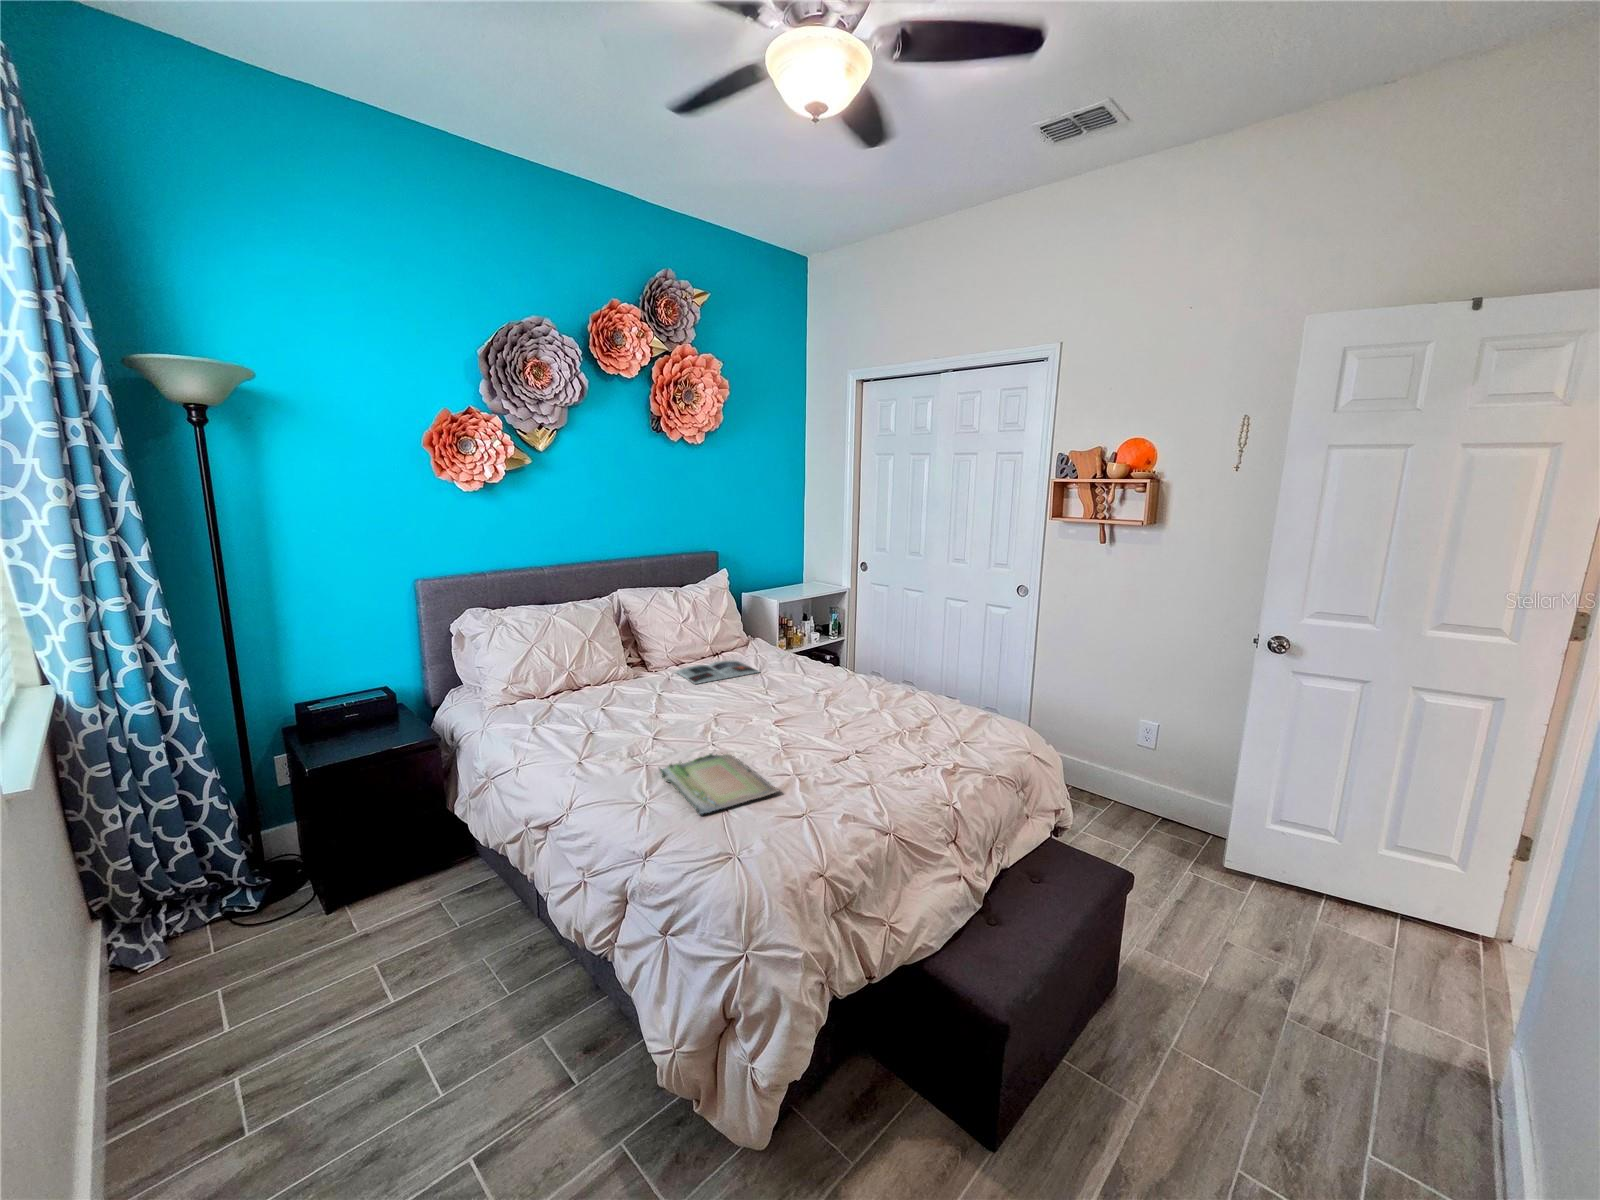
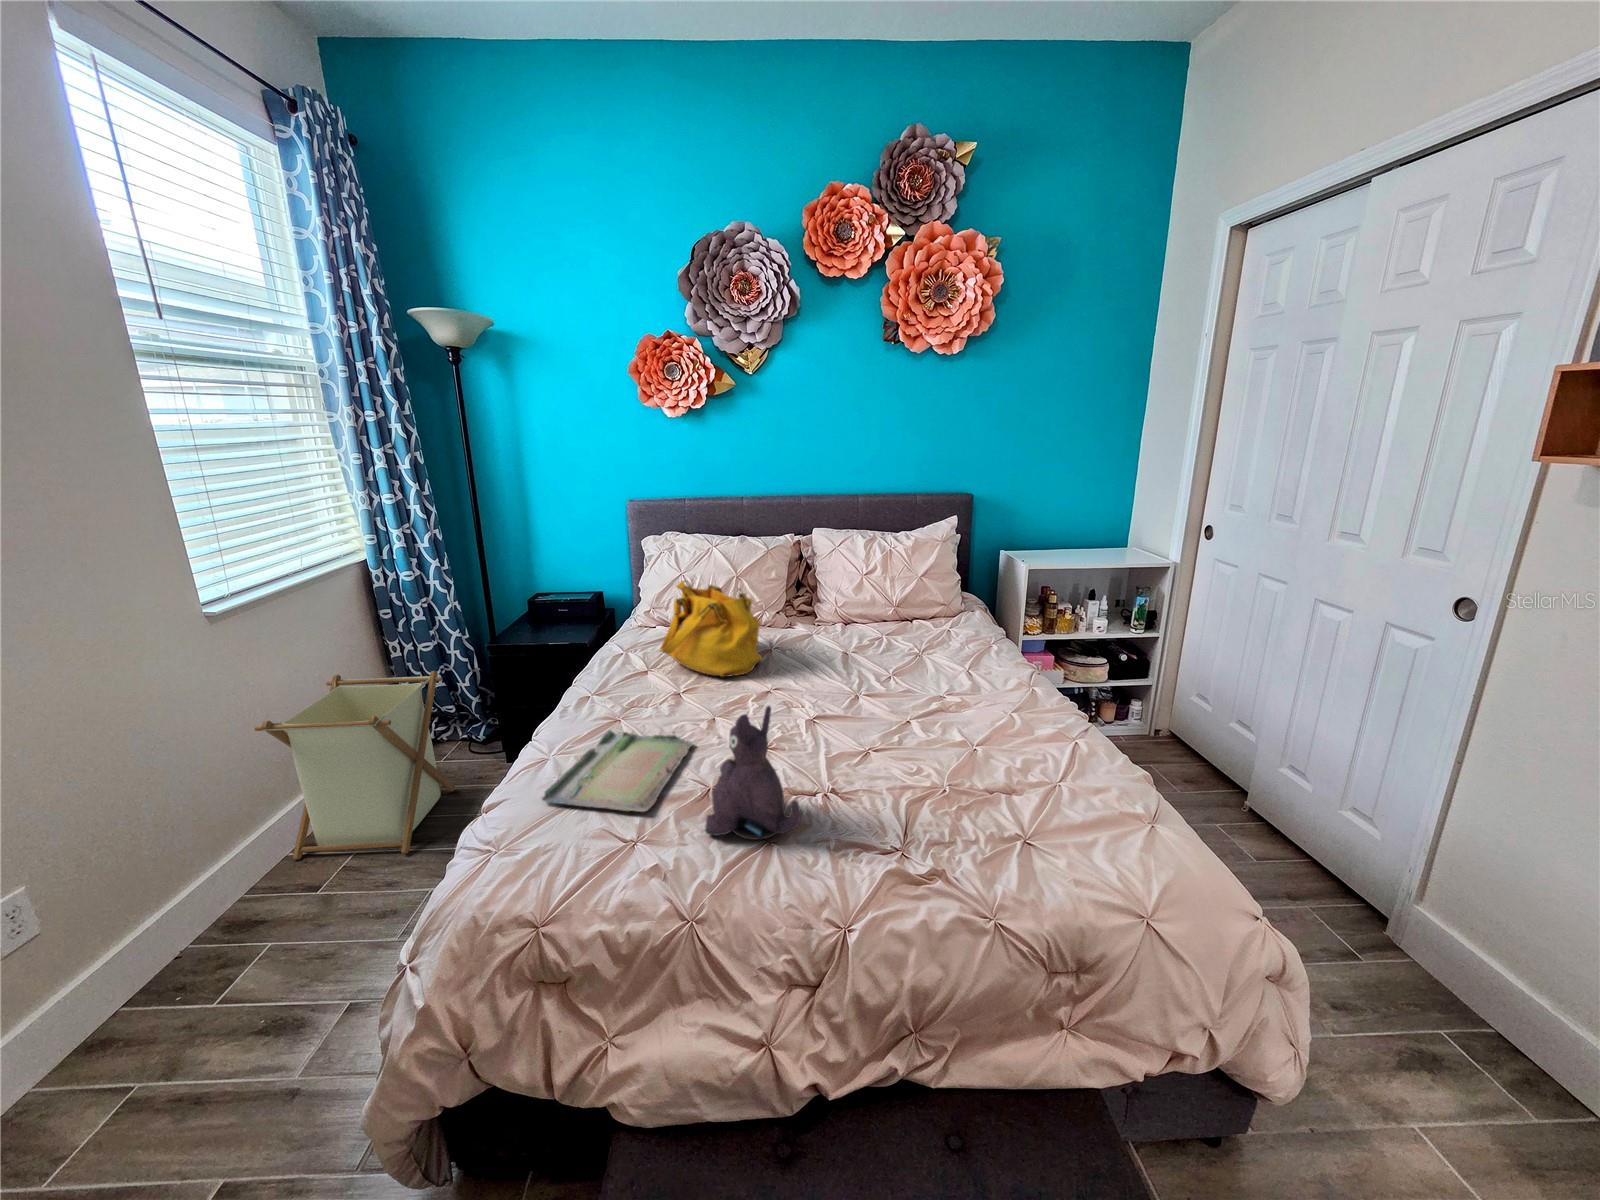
handbag: none [585,639,682,718] -> present [660,581,763,677]
magazine: present [676,660,760,684] -> none [816,627,909,653]
plush toy: none [816,690,884,787] -> present [705,706,801,840]
laundry basket: none [81,810,328,1129] -> present [255,671,455,859]

